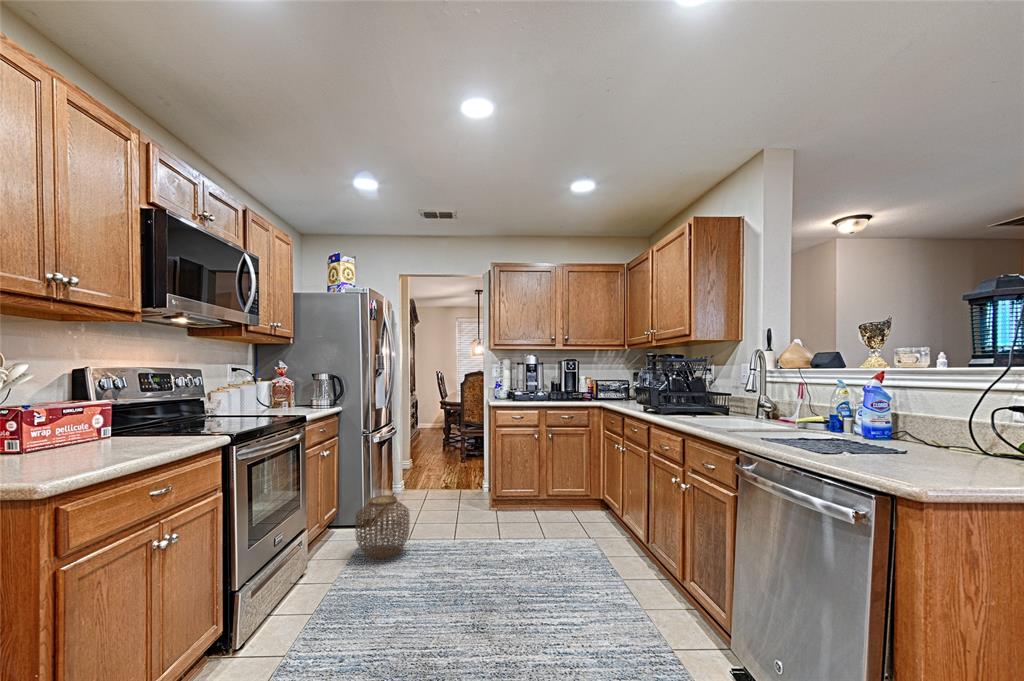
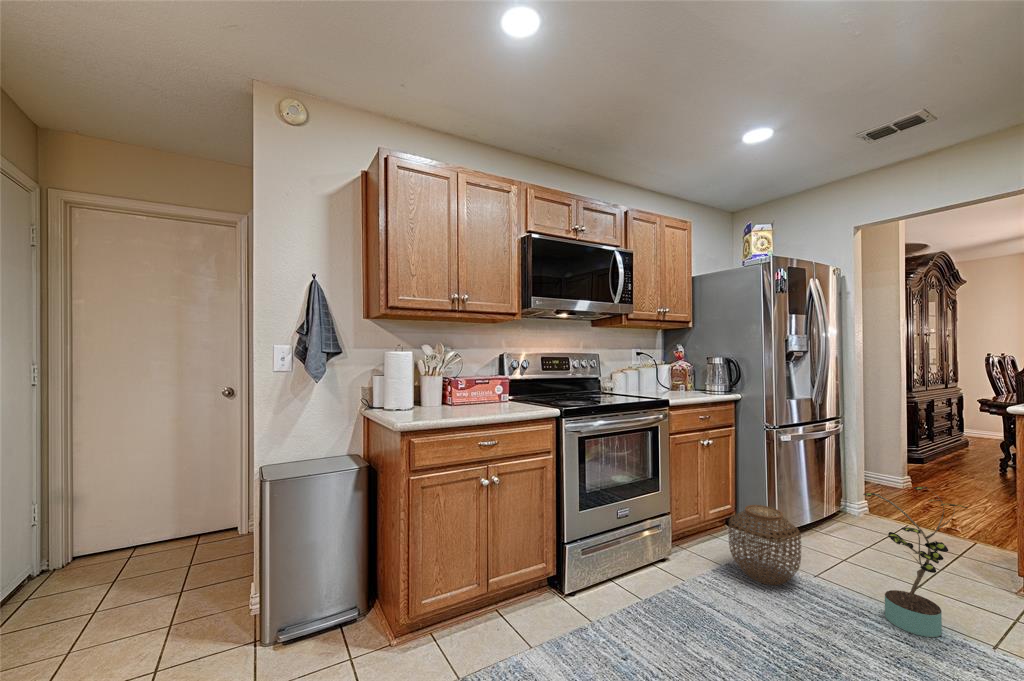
potted plant: none [445,452,496,548] -> present [863,486,968,637]

